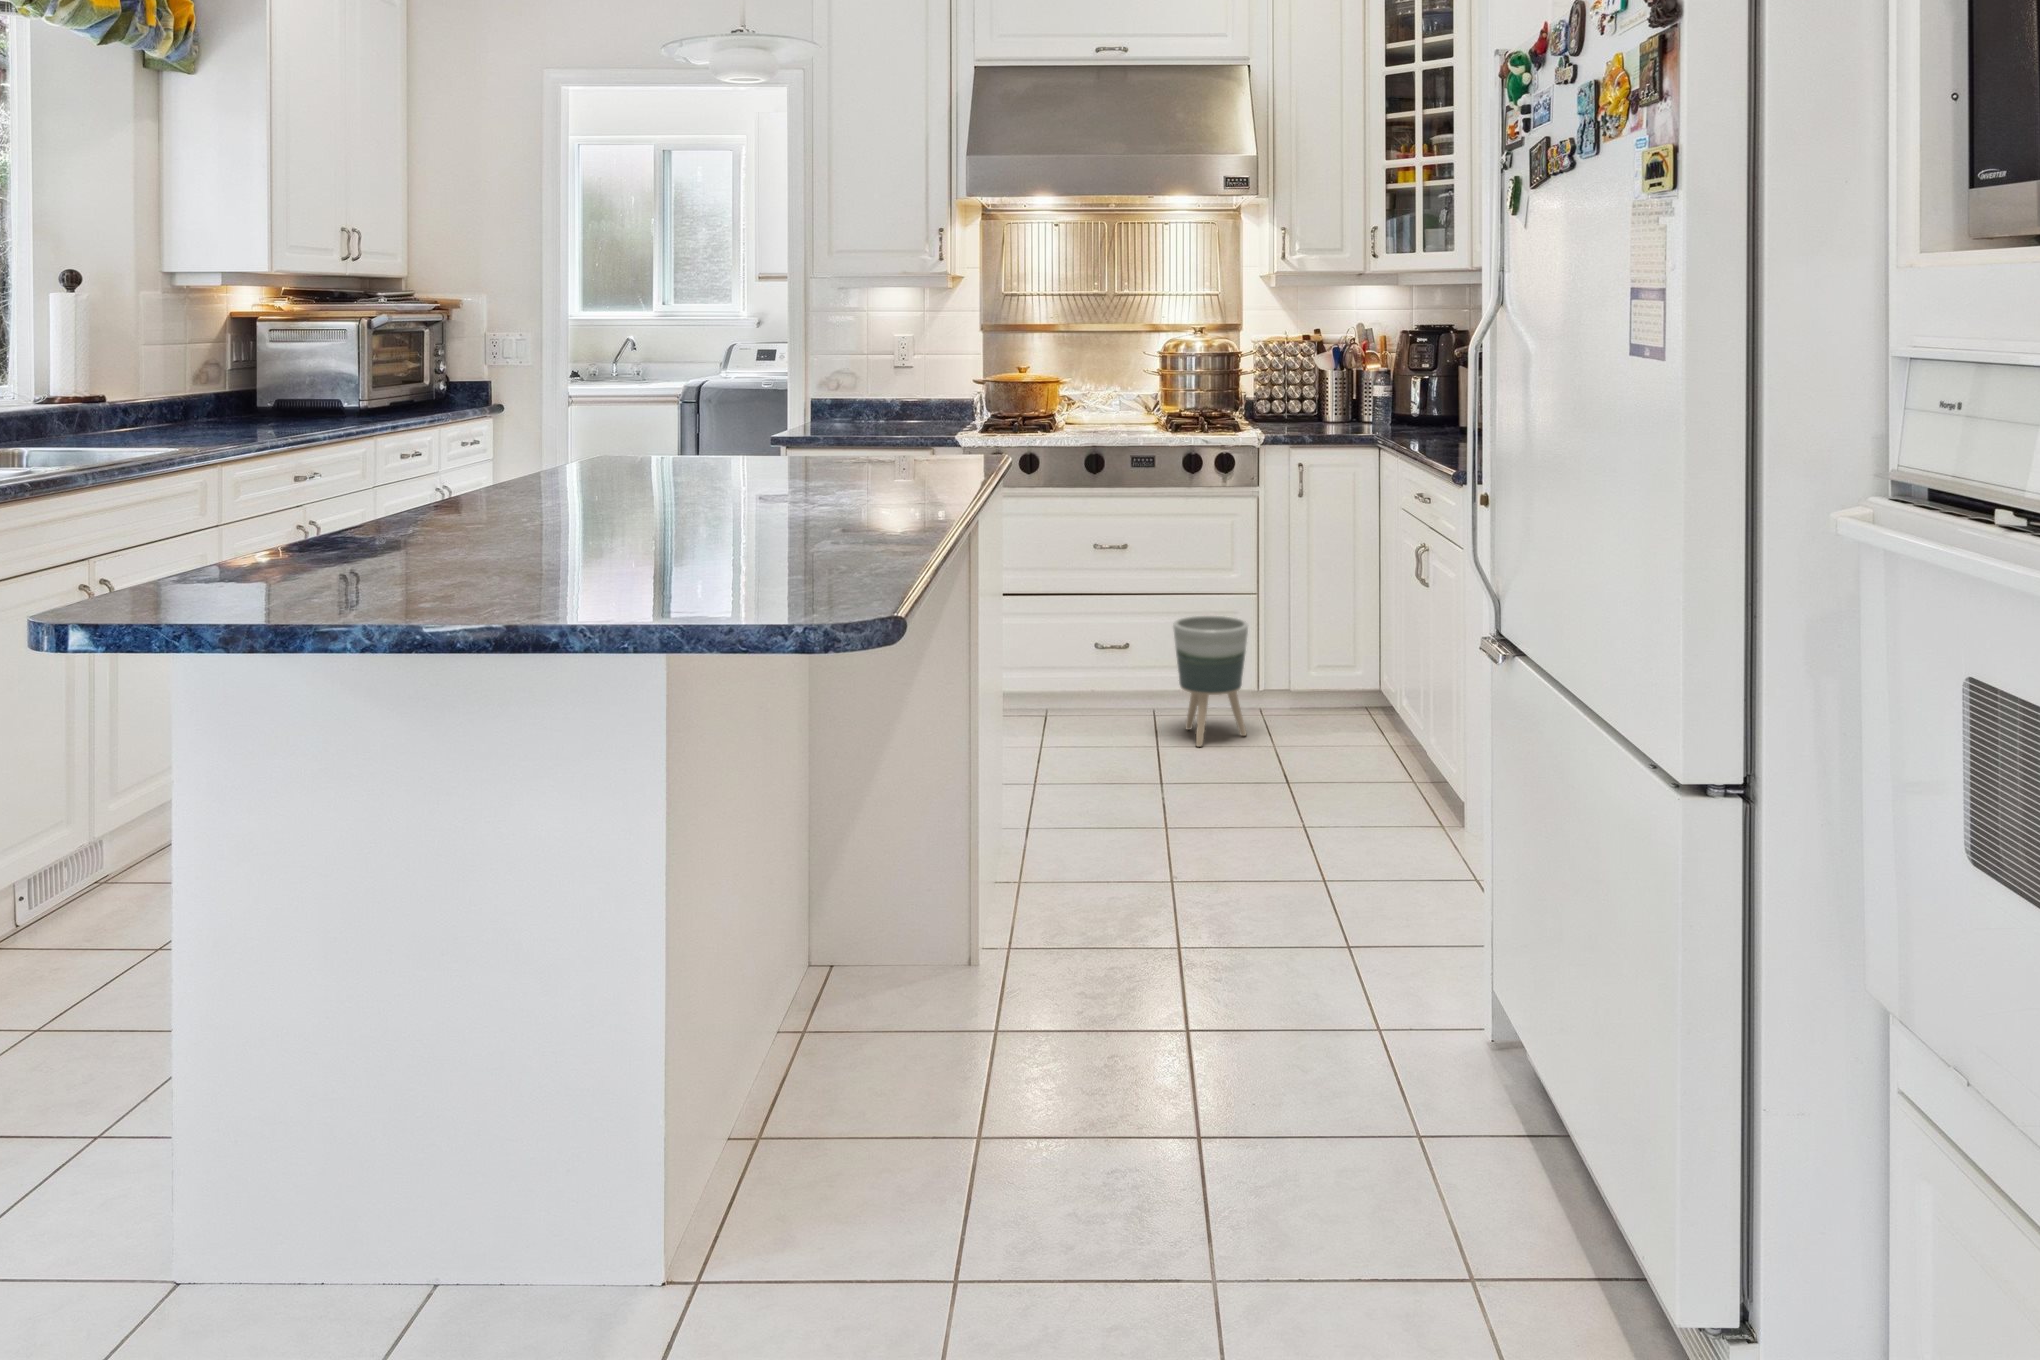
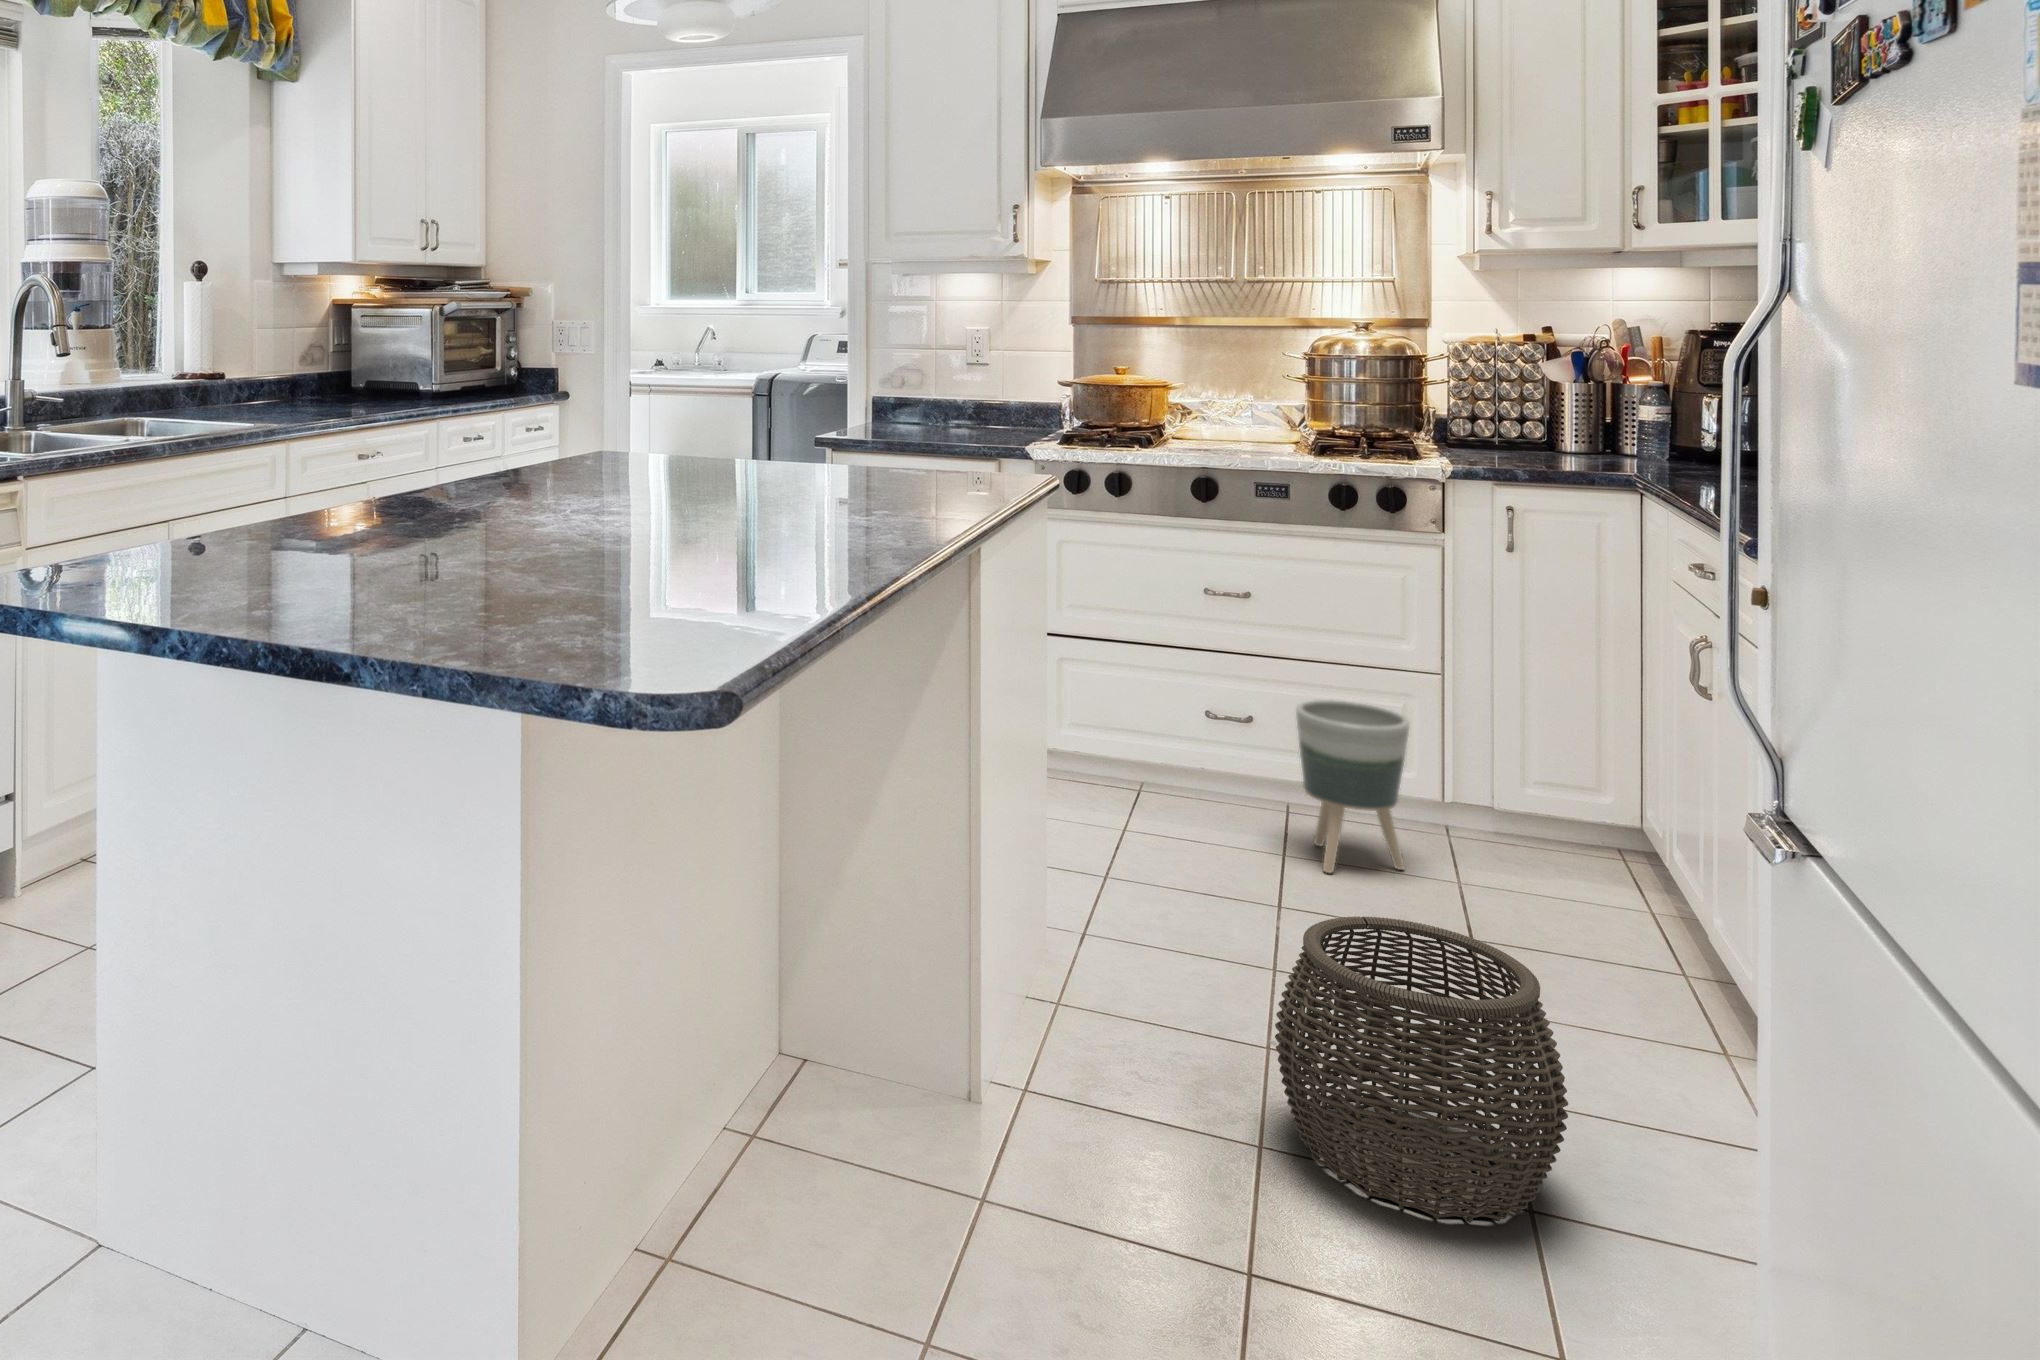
woven basket: none [1204,749,1382,945] -> present [1275,916,1568,1223]

